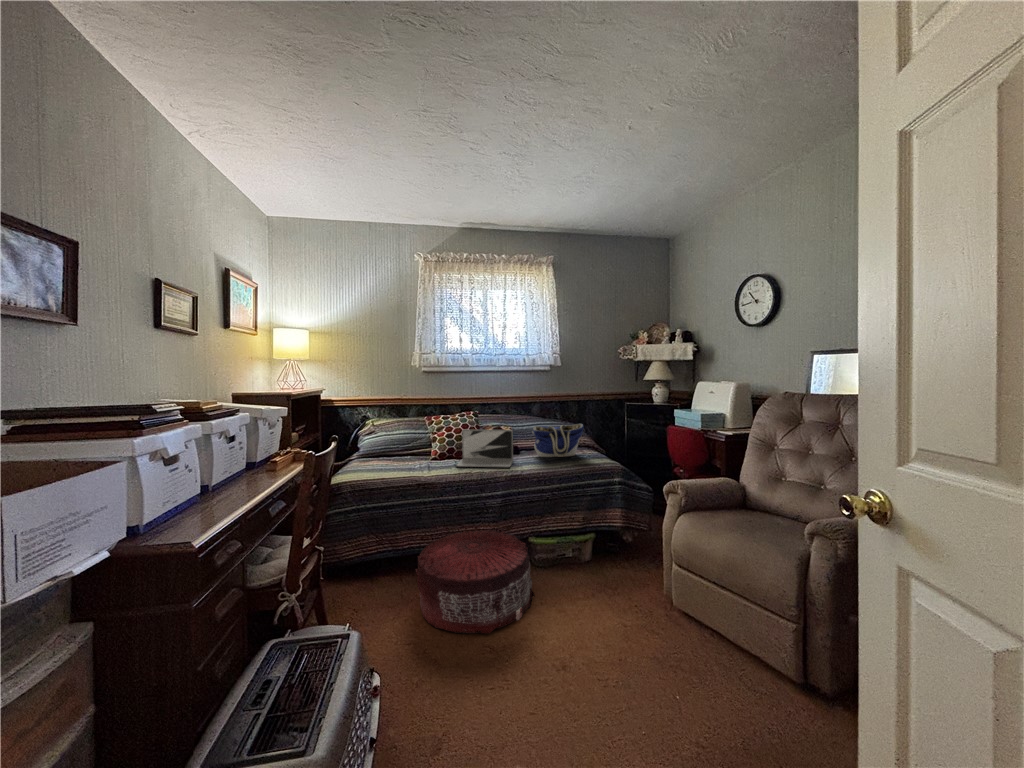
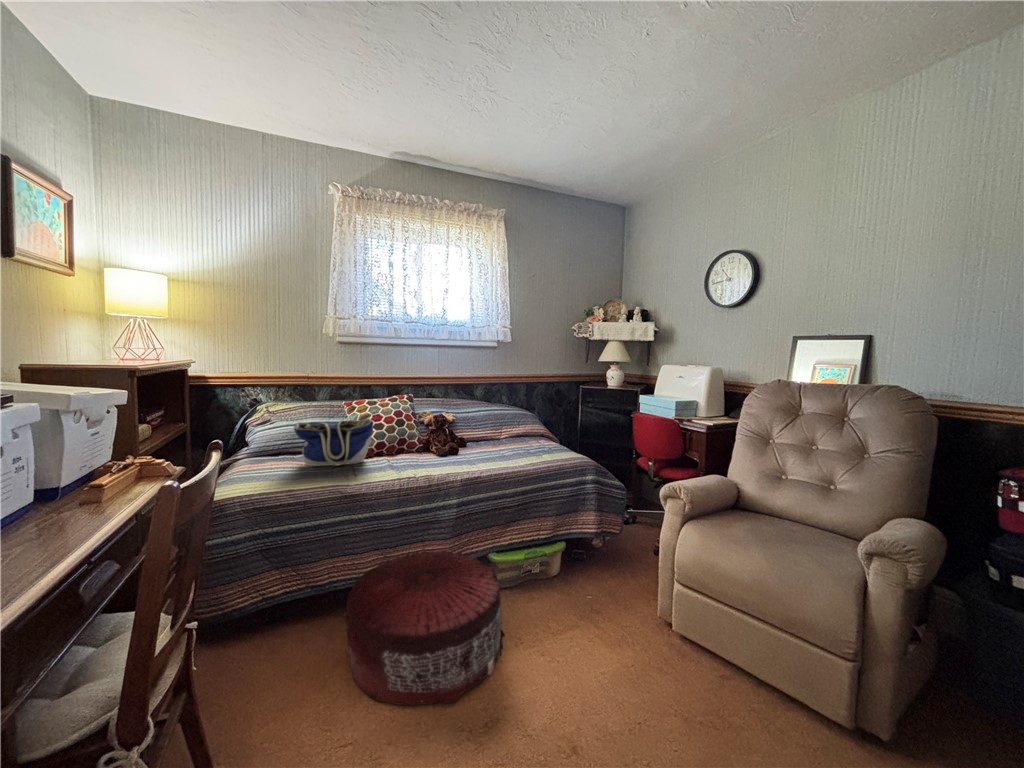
tote bag: present [532,424,584,457] -> present [294,419,373,466]
laptop: present [457,430,513,467] -> none [392,419,463,467]

